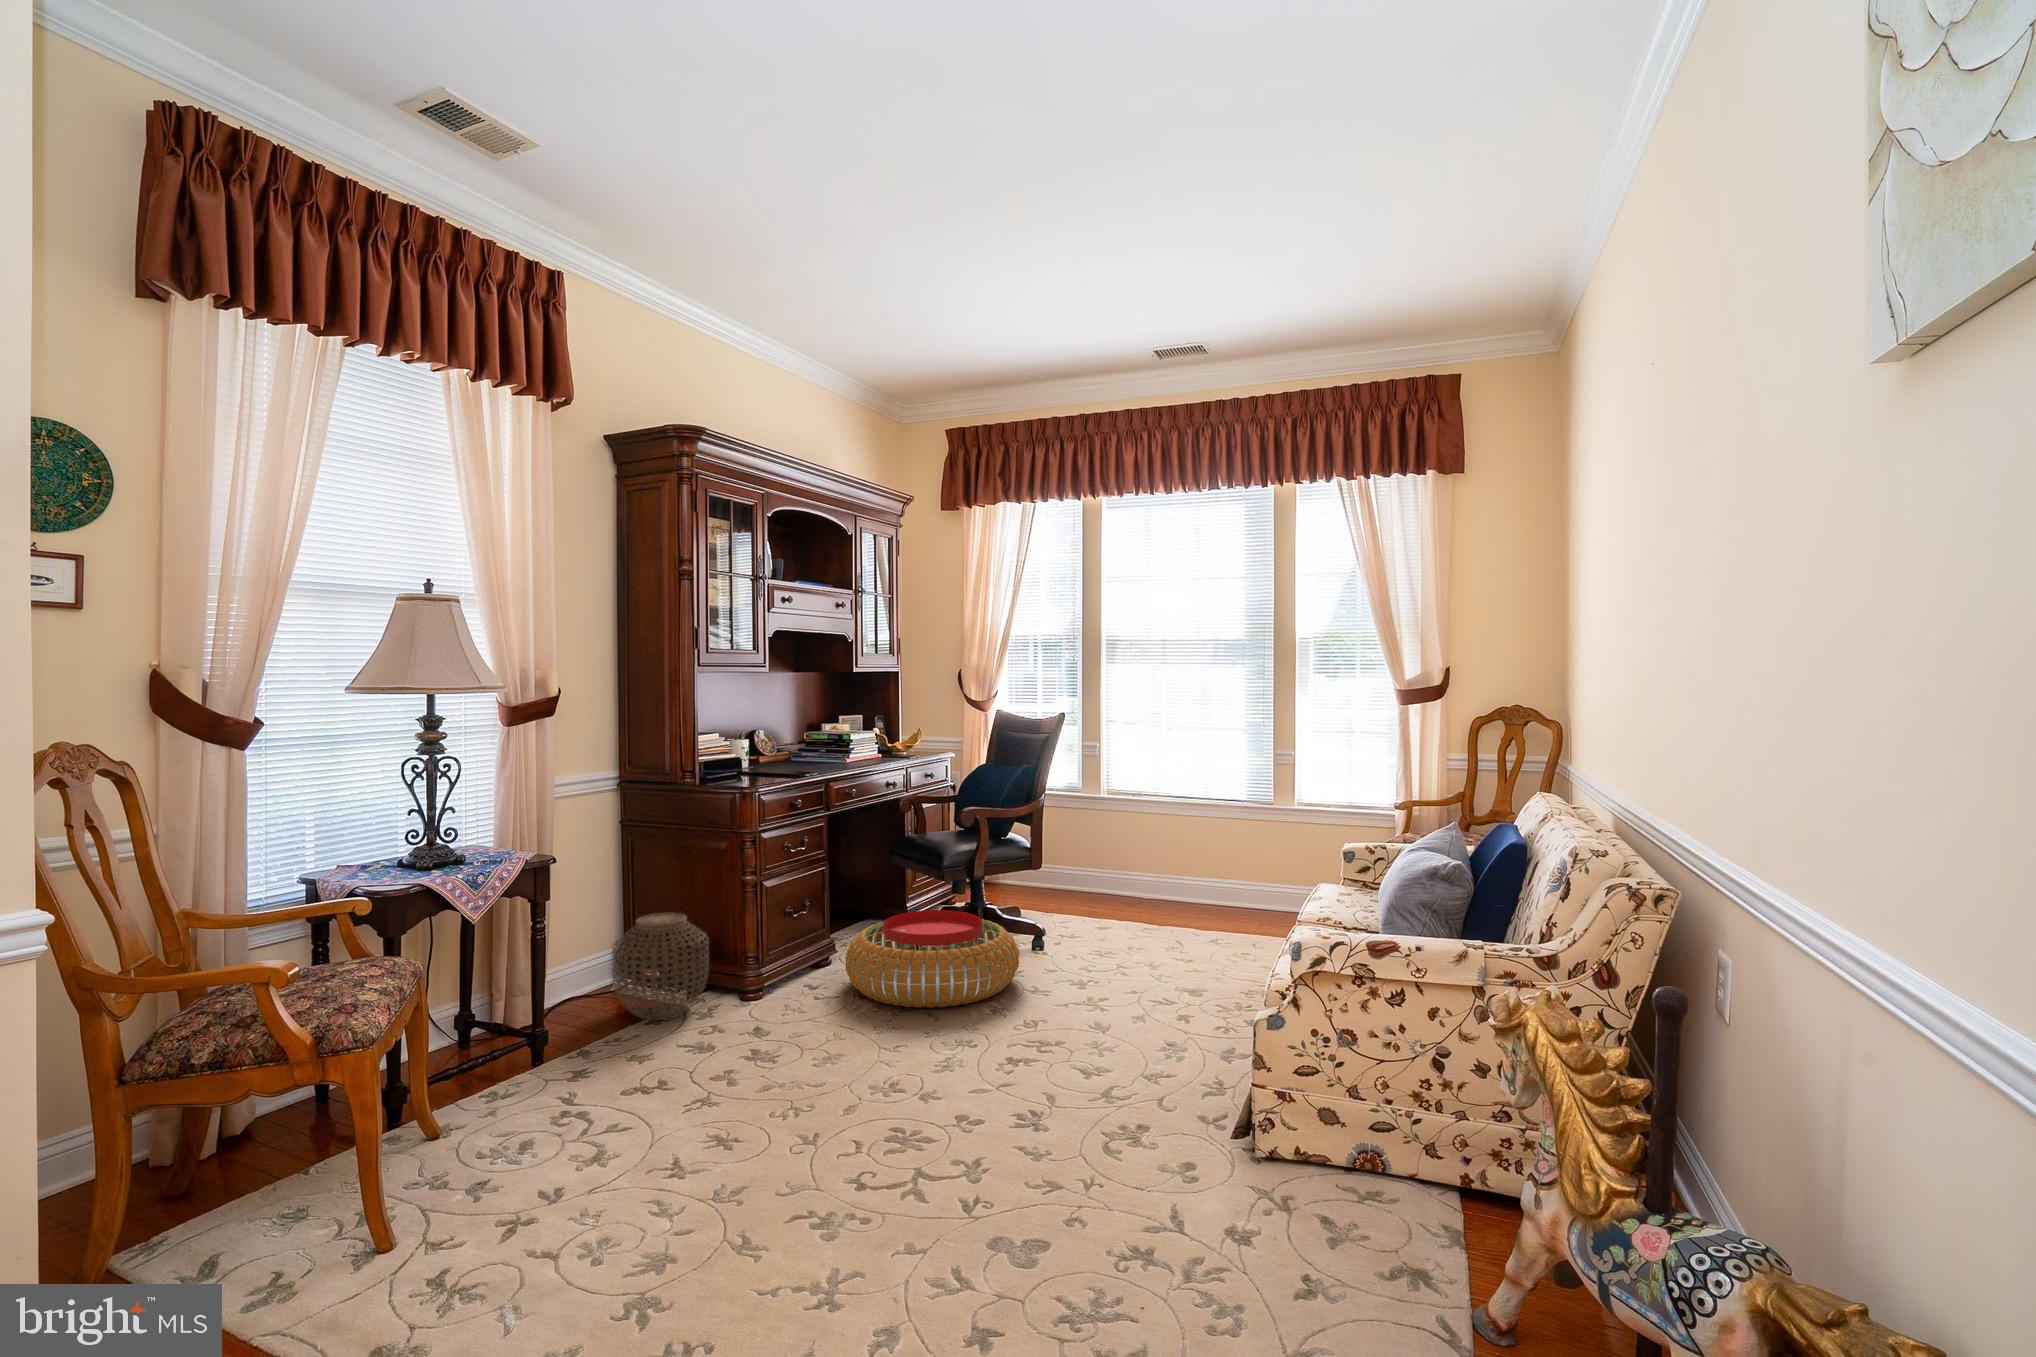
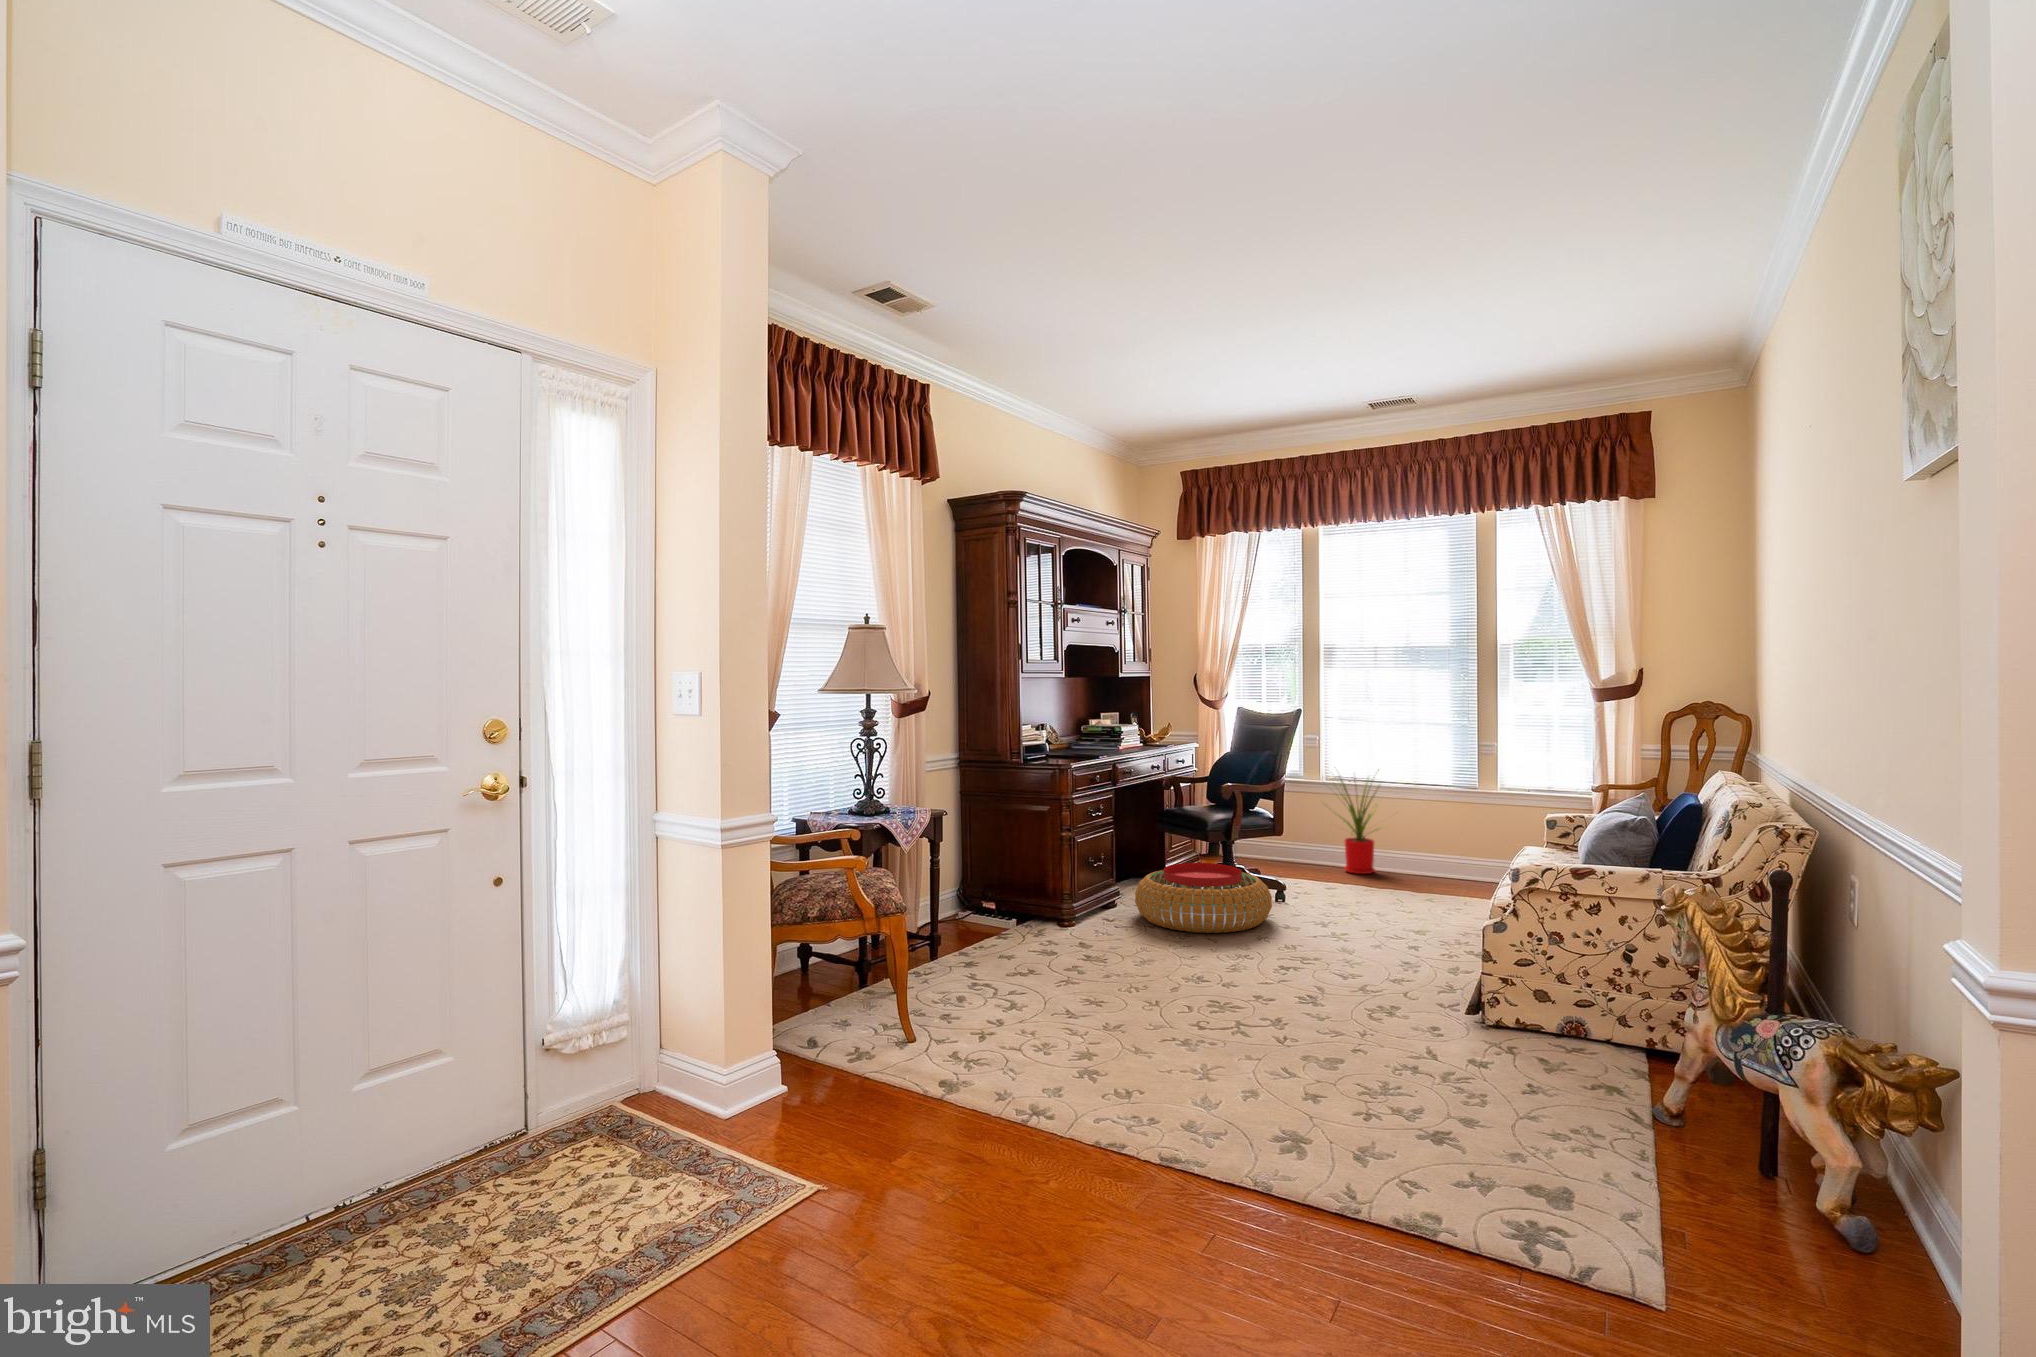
house plant: none [1096,782,1190,909] -> present [1334,769,1379,874]
woven basket: present [612,913,709,1020] -> none [973,856,1040,933]

